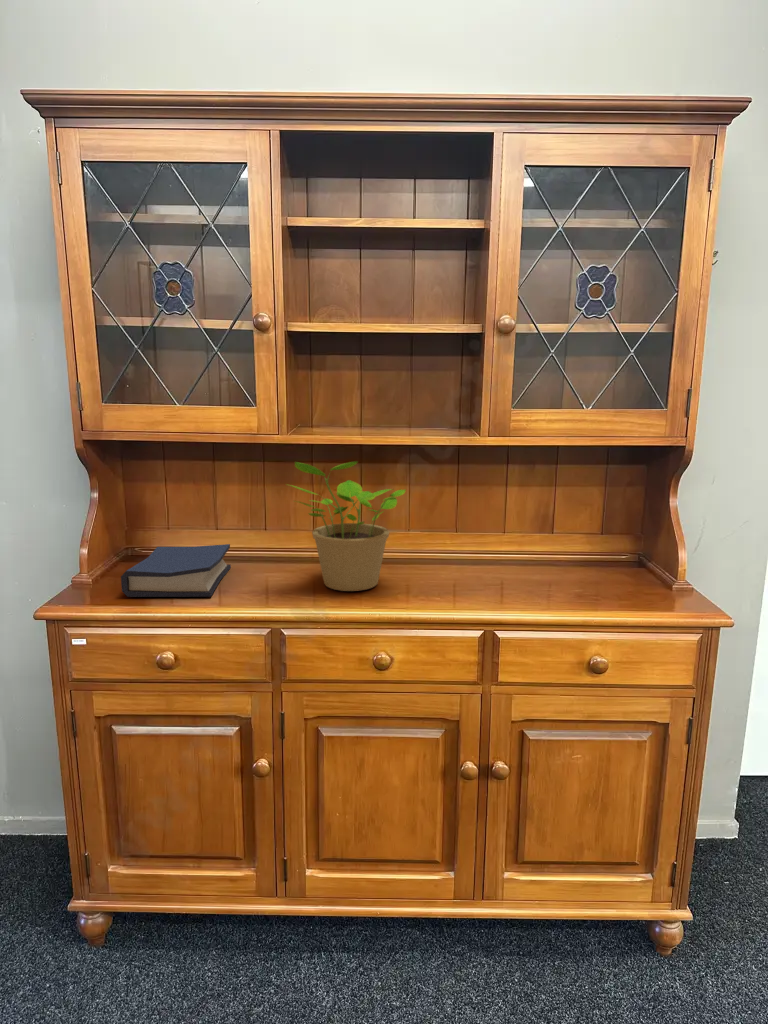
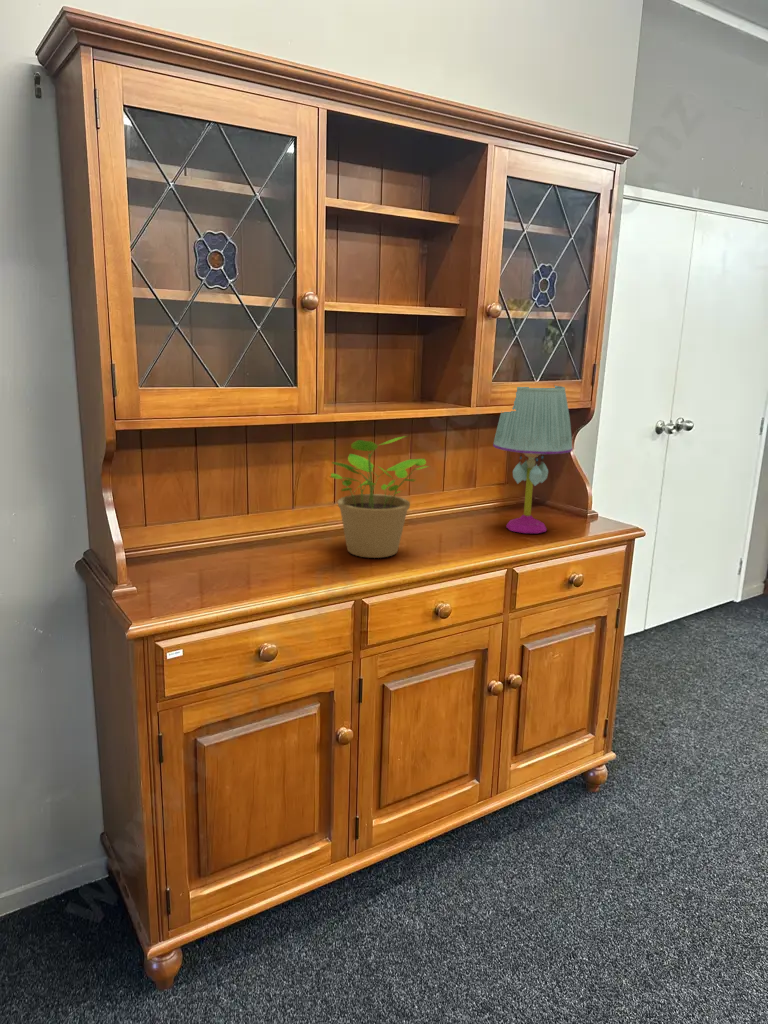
table lamp: none [530,412,631,595] -> present [493,386,573,533]
hardback book: present [121,544,231,597] -> none [157,530,282,597]

